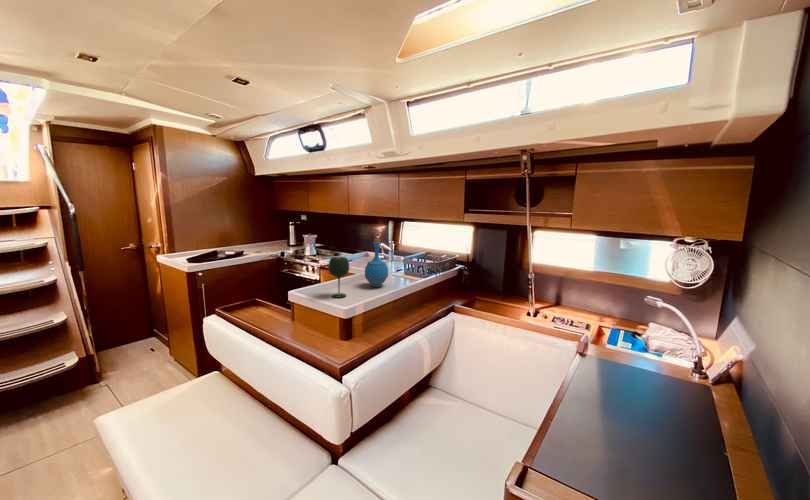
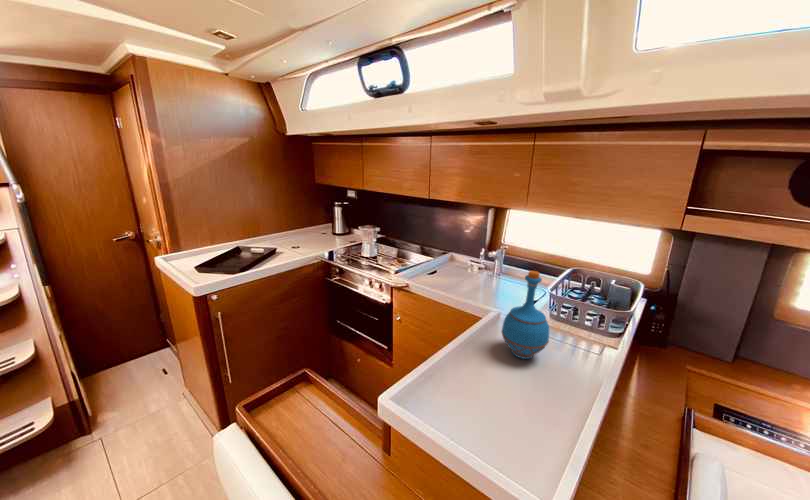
wine glass: present [328,257,349,298] -> none [456,318,501,405]

